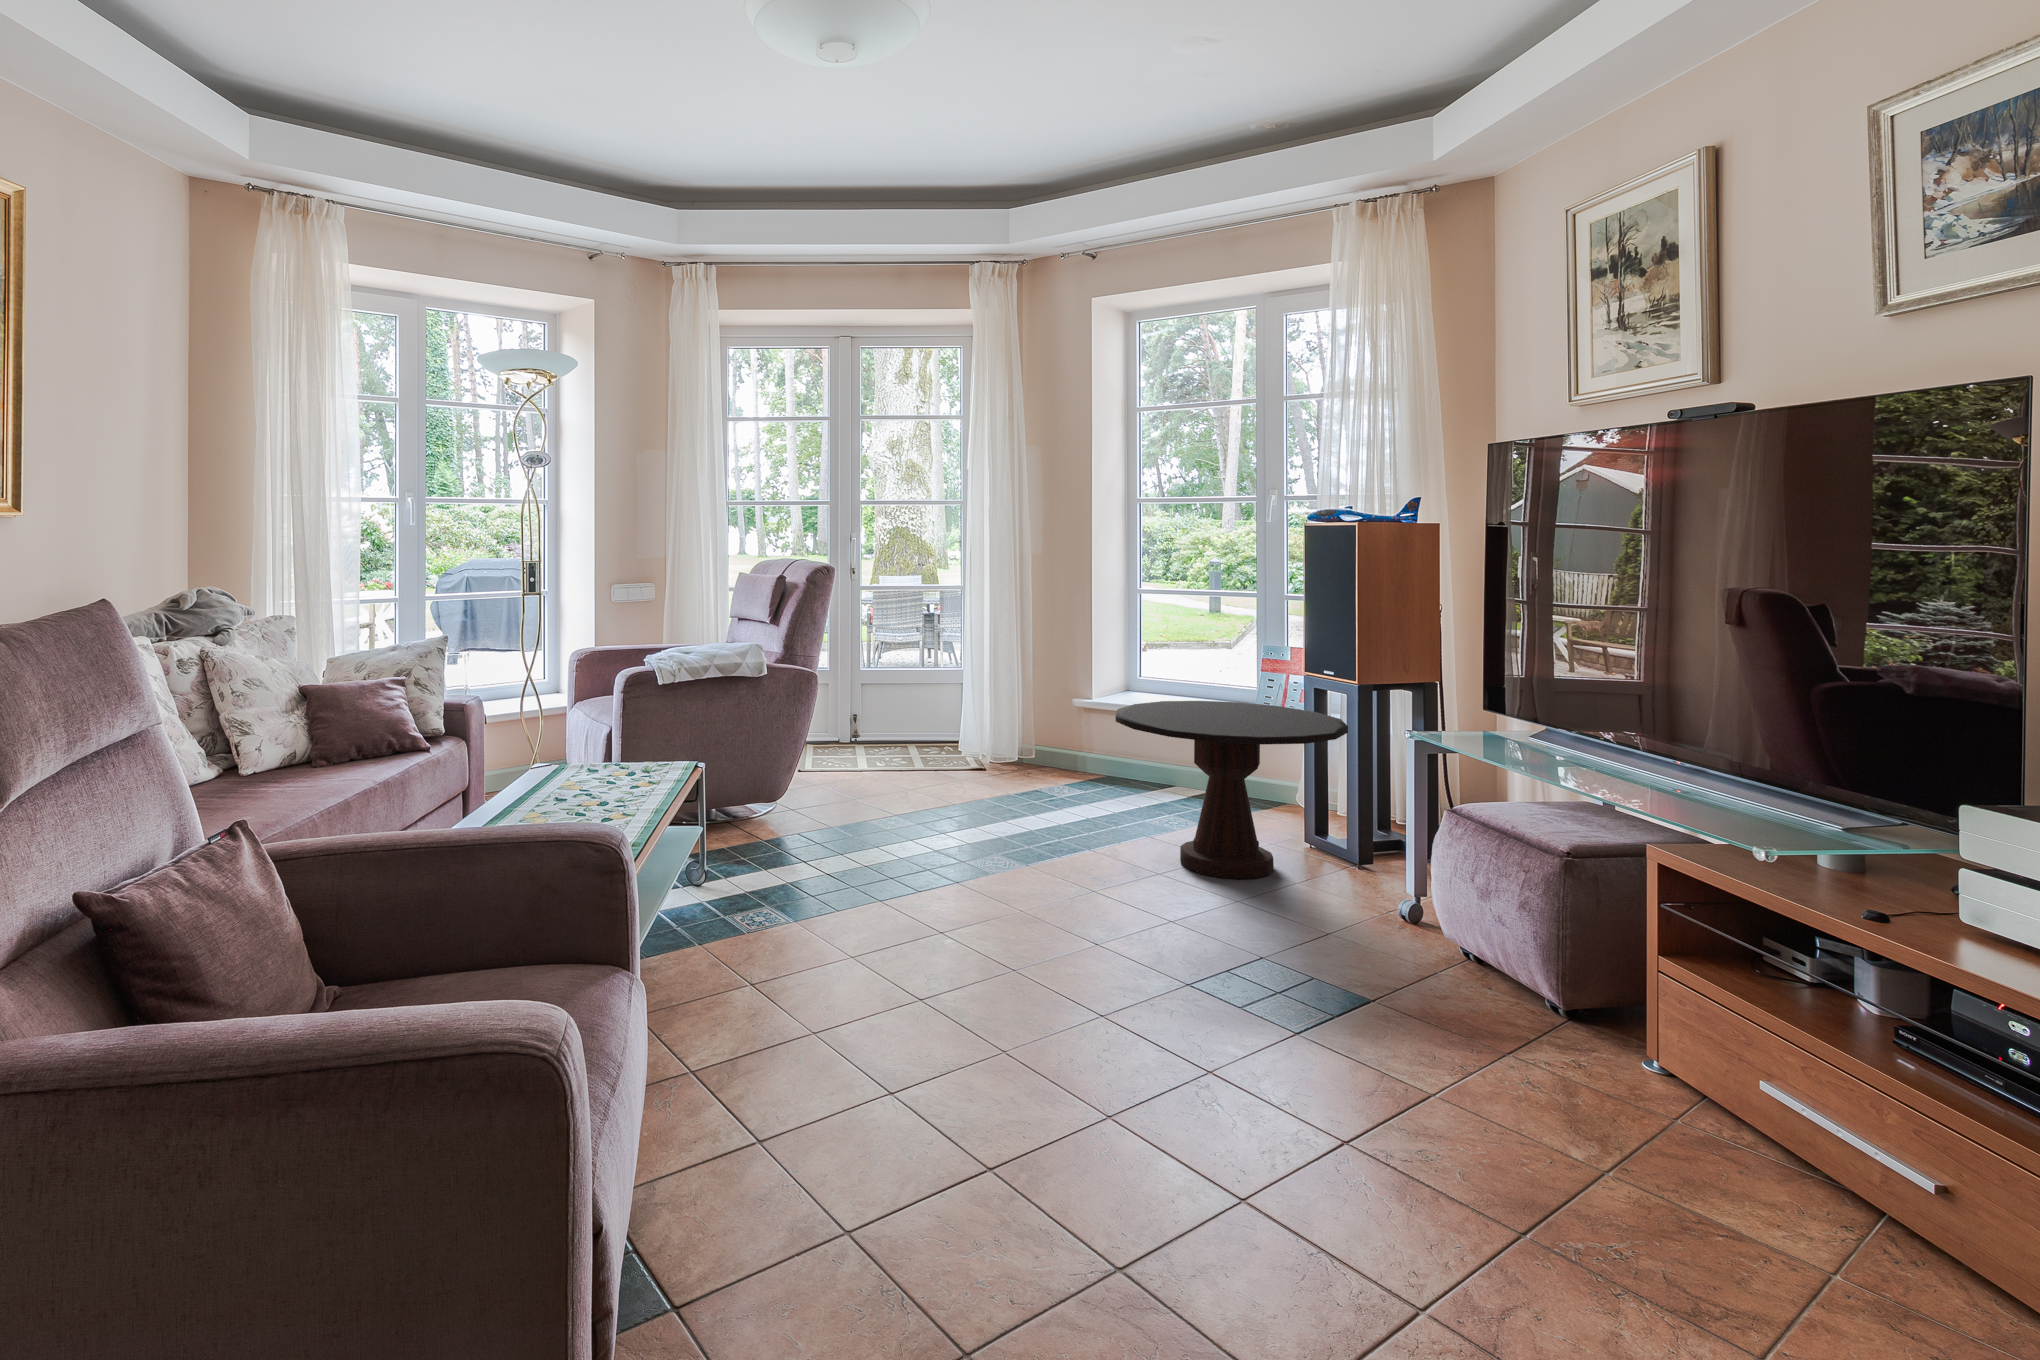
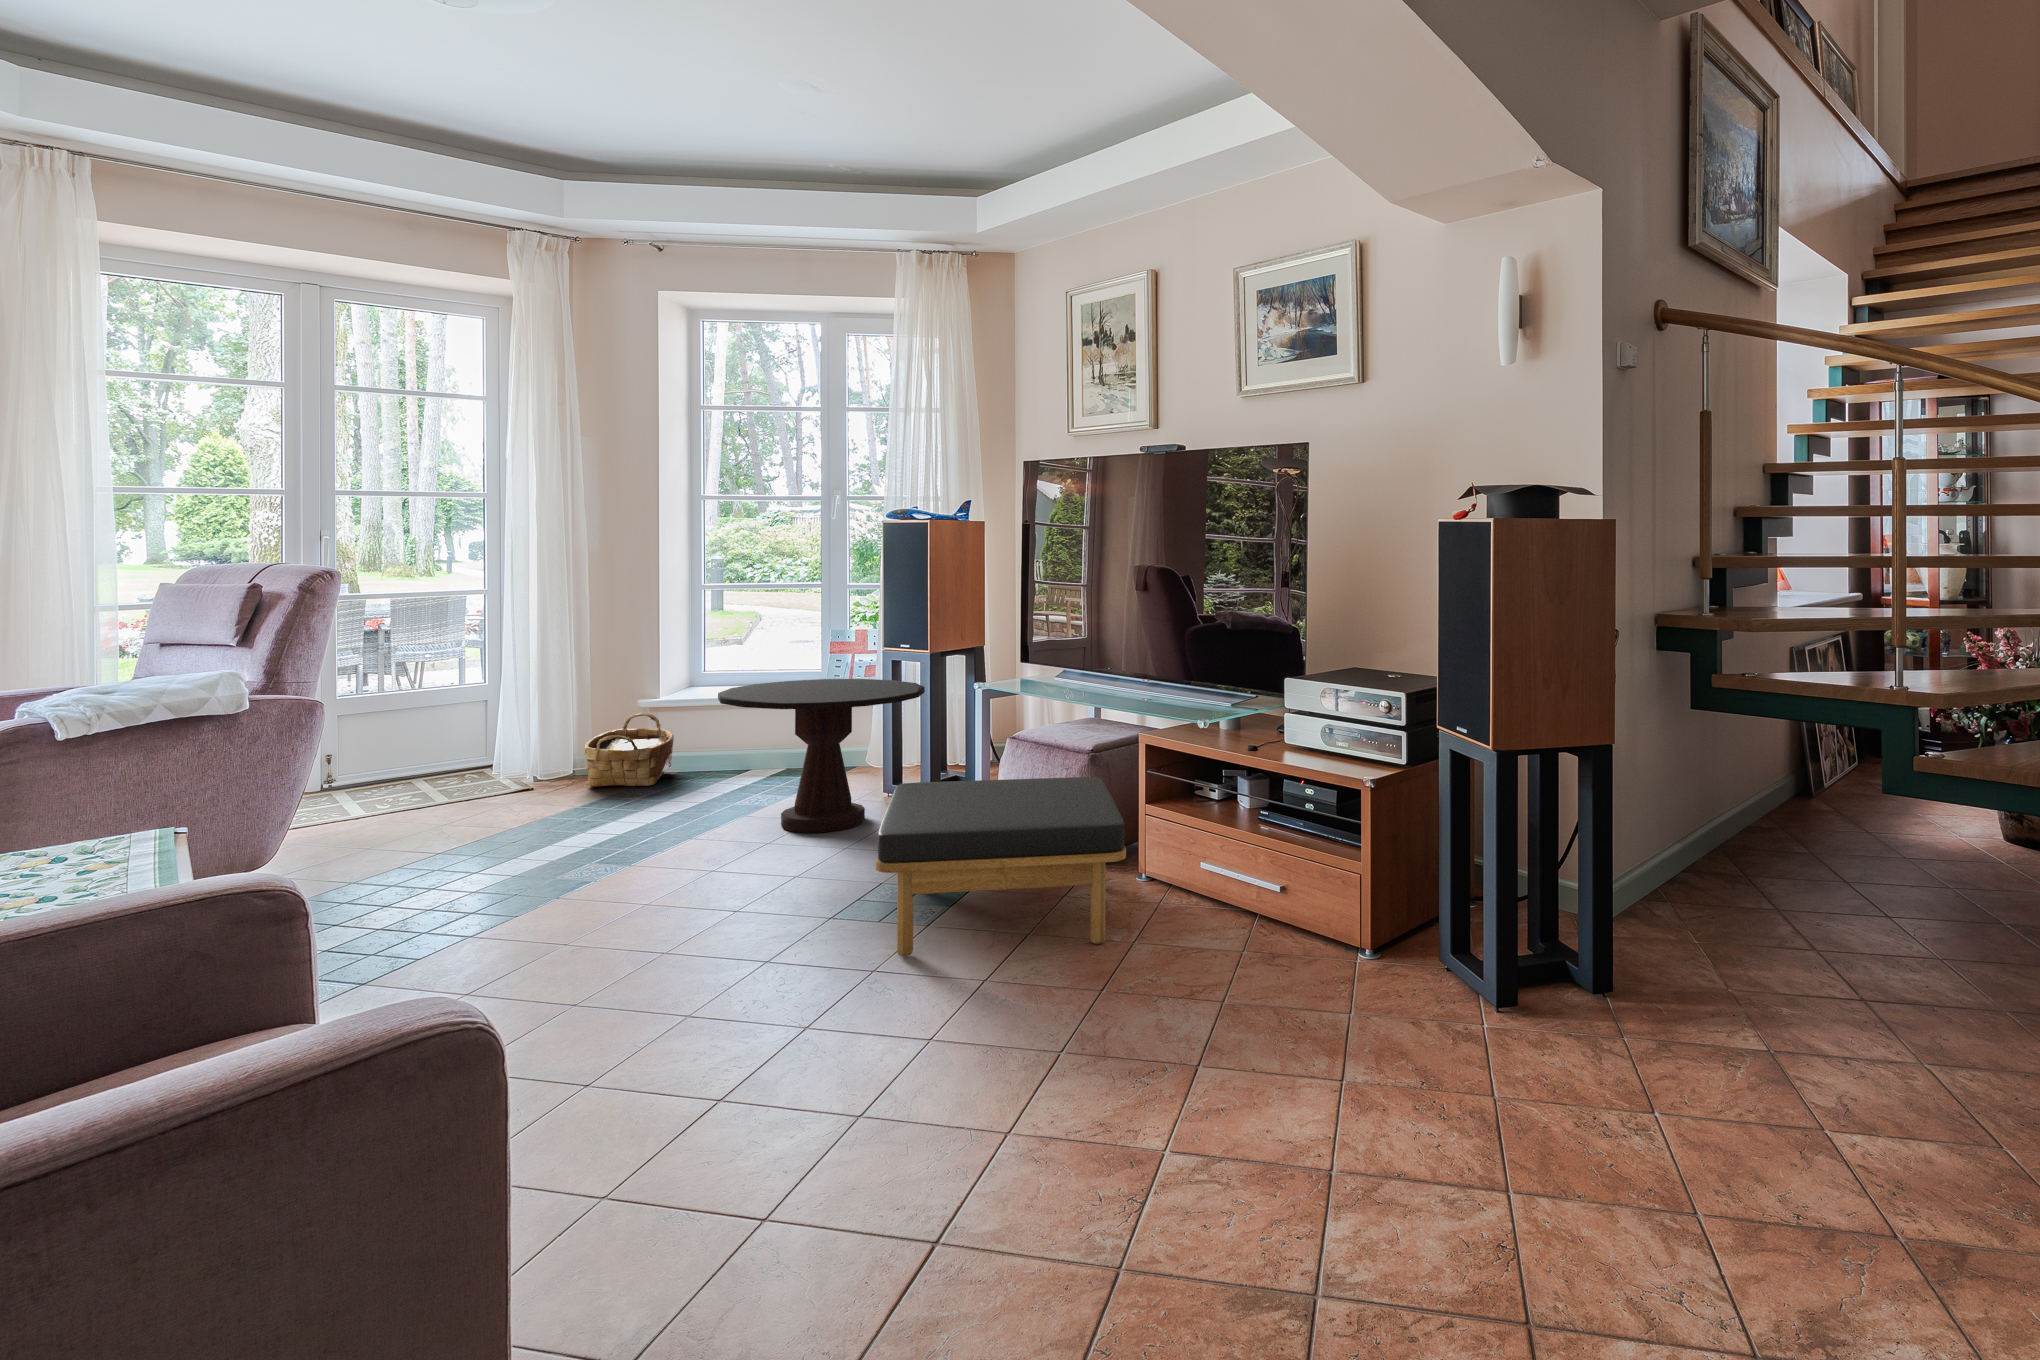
woven basket: none [1022,713,1102,787] -> present [585,713,674,787]
ottoman: none [1219,851,1591,1155] -> present [876,777,1126,956]

